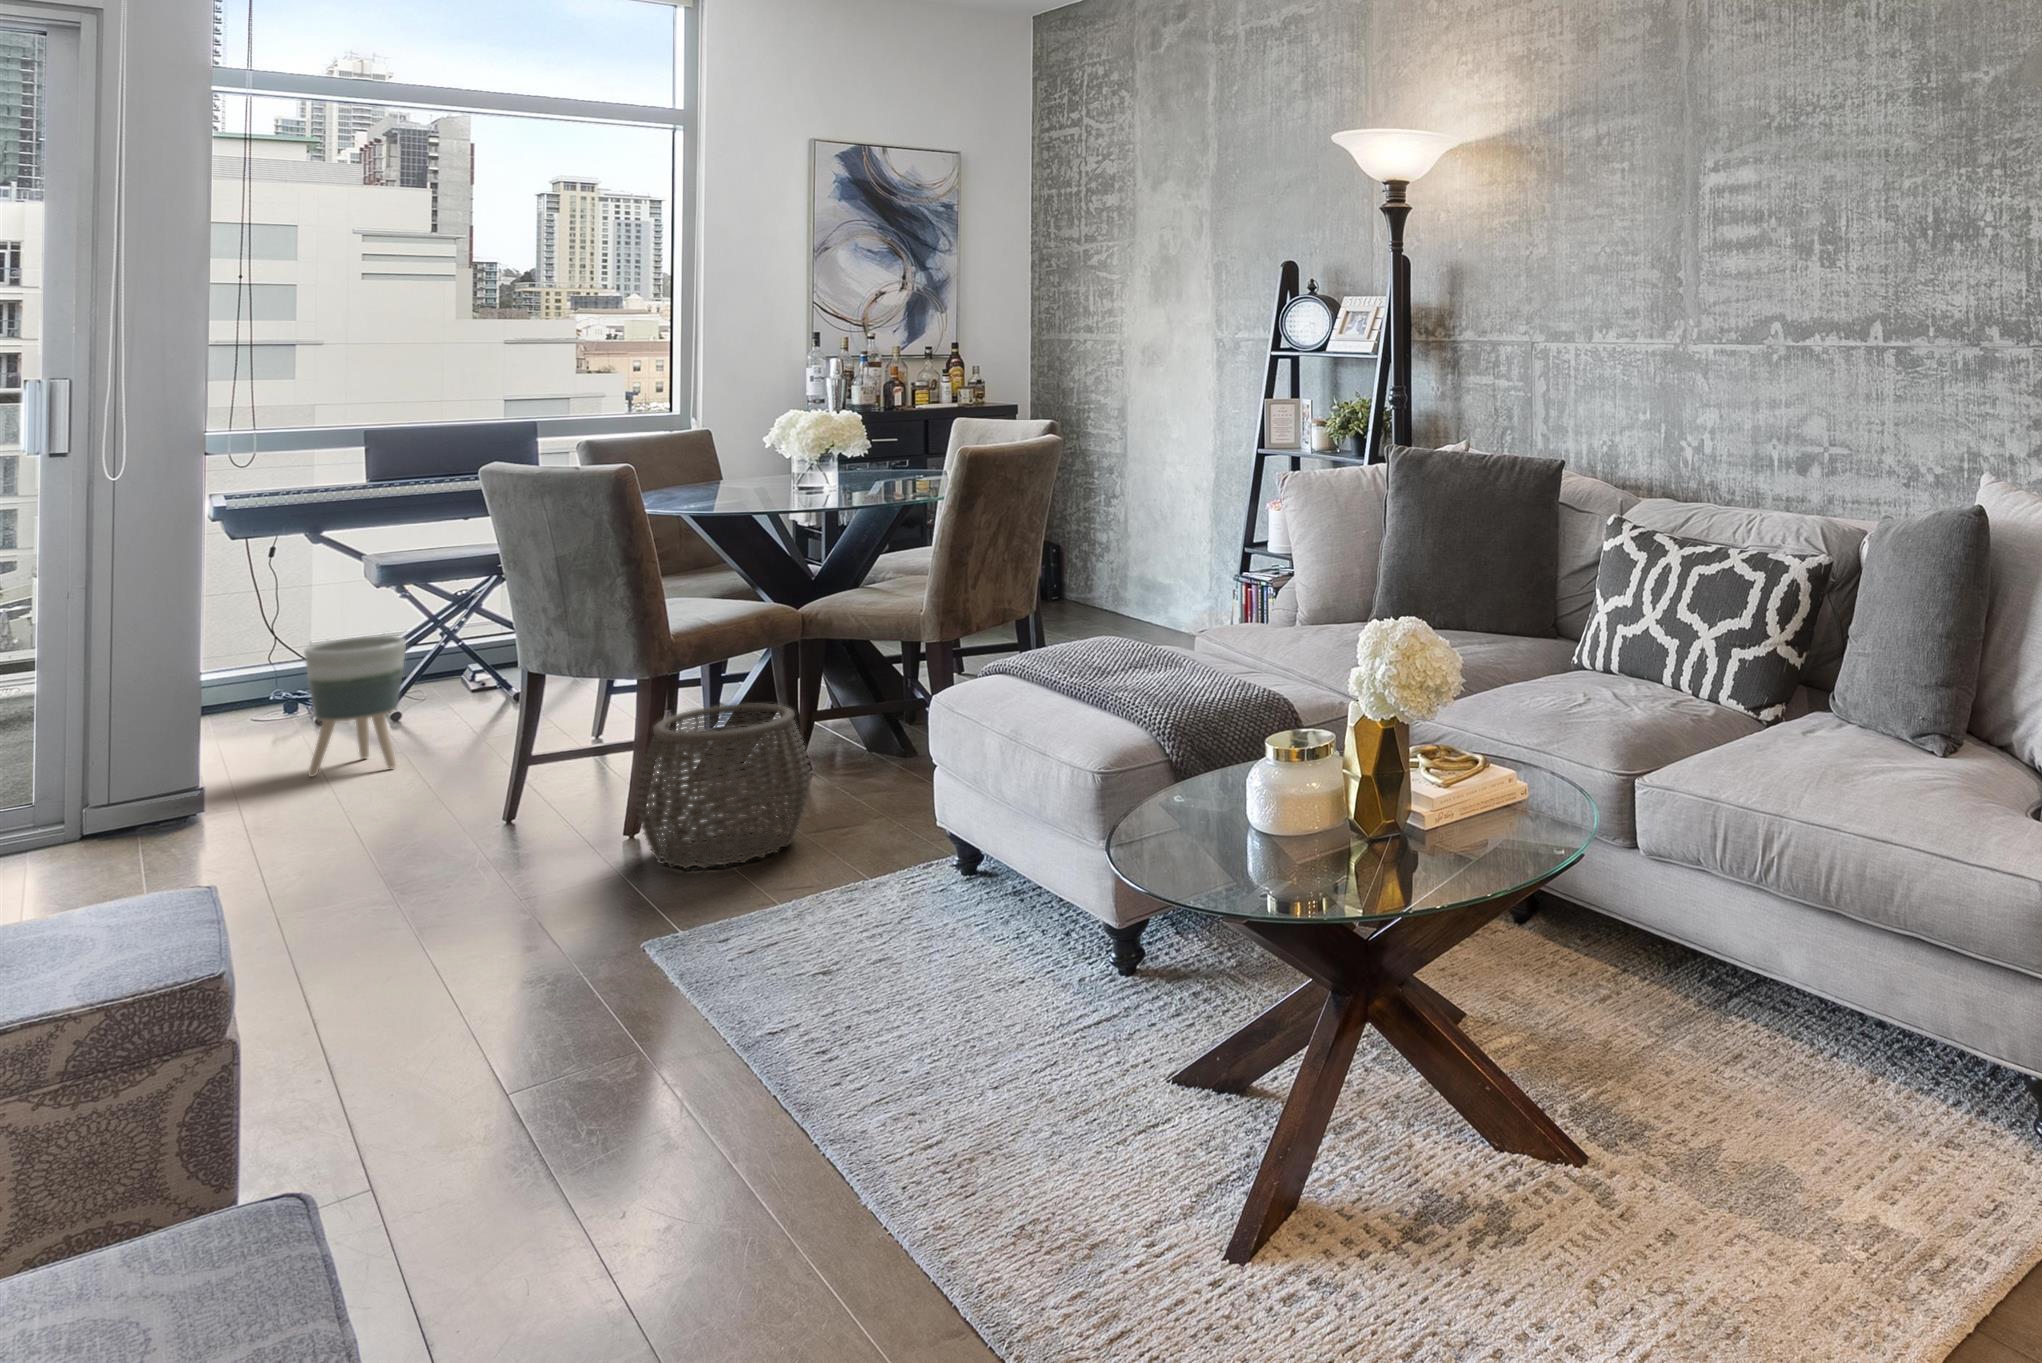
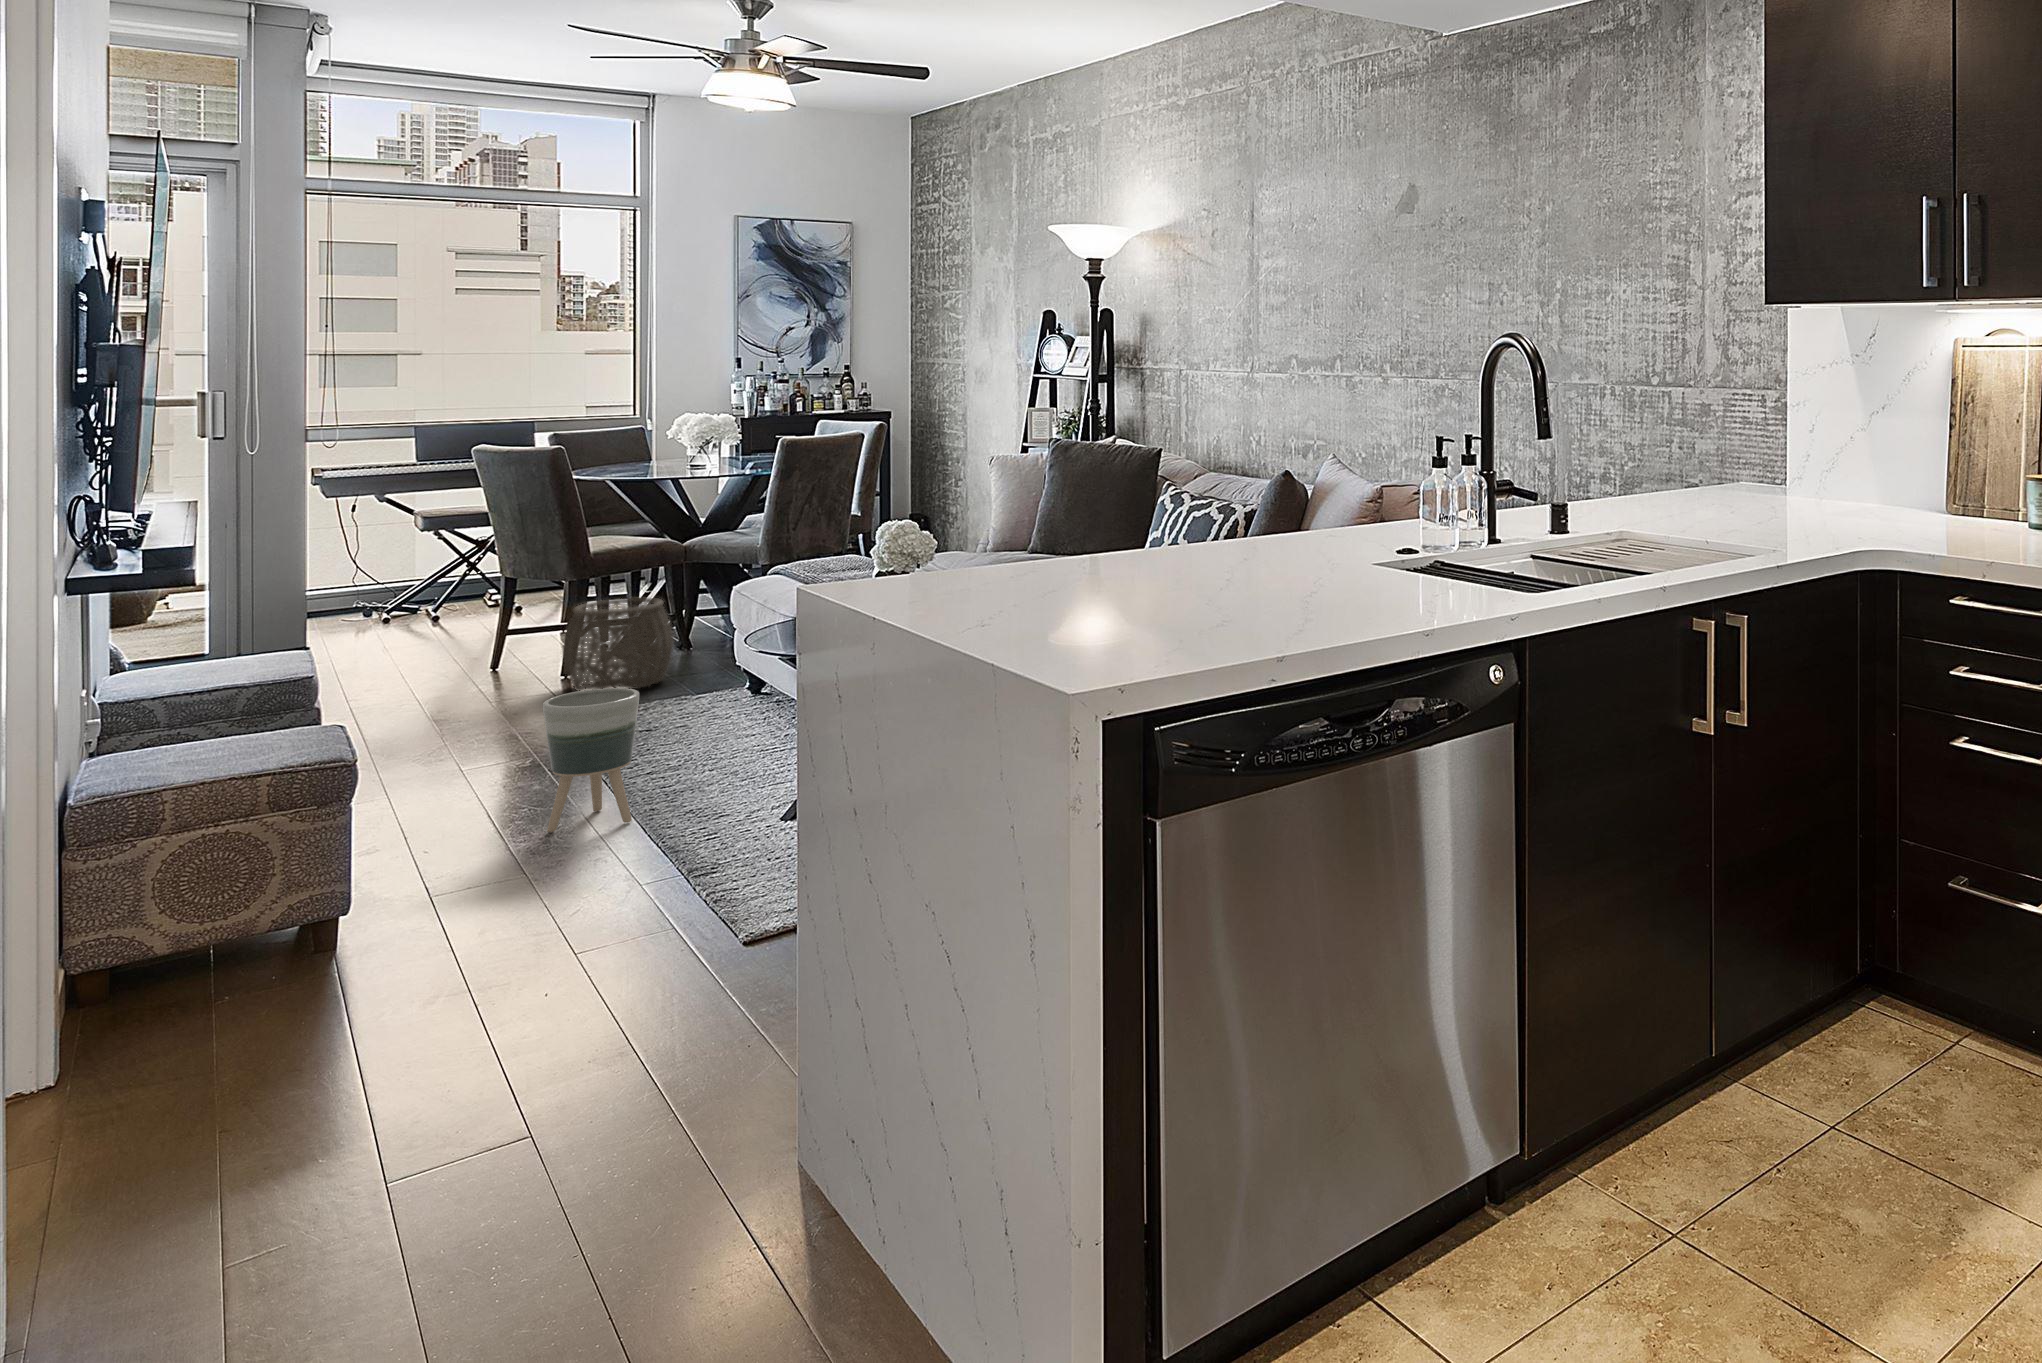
planter: present [305,636,406,777] -> present [543,688,639,832]

